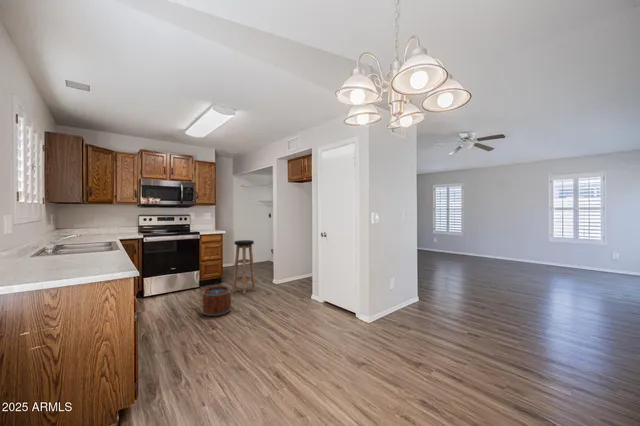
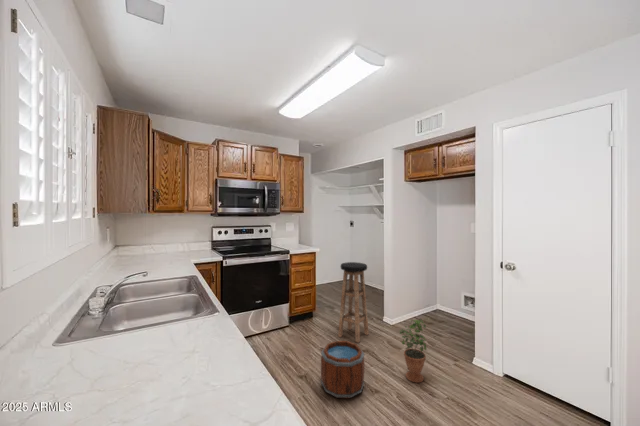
potted plant: none [258,269,275,309] -> present [400,319,426,383]

